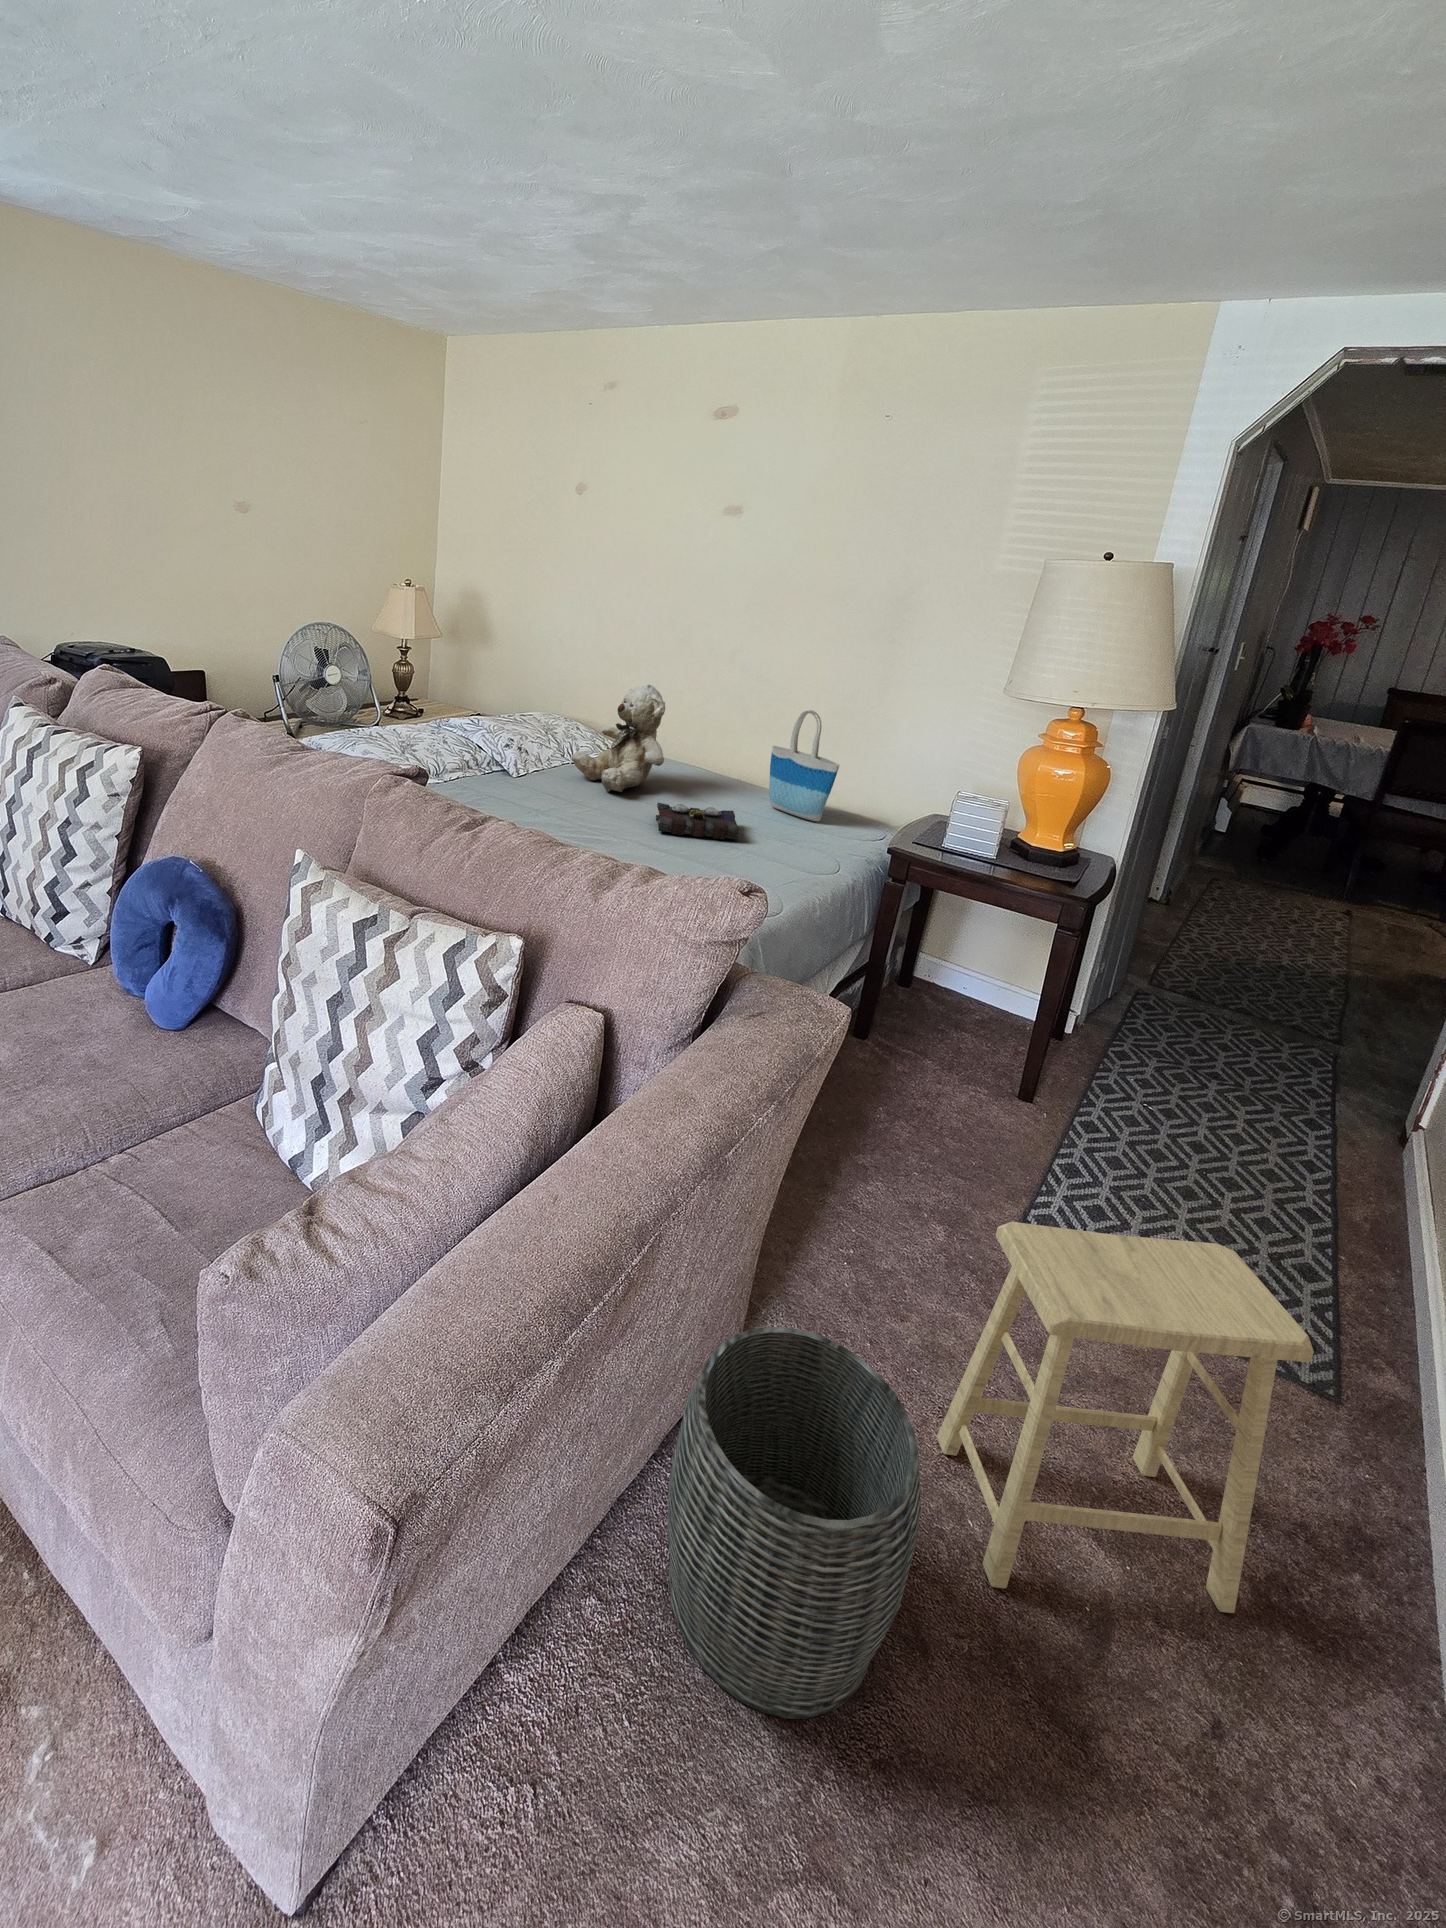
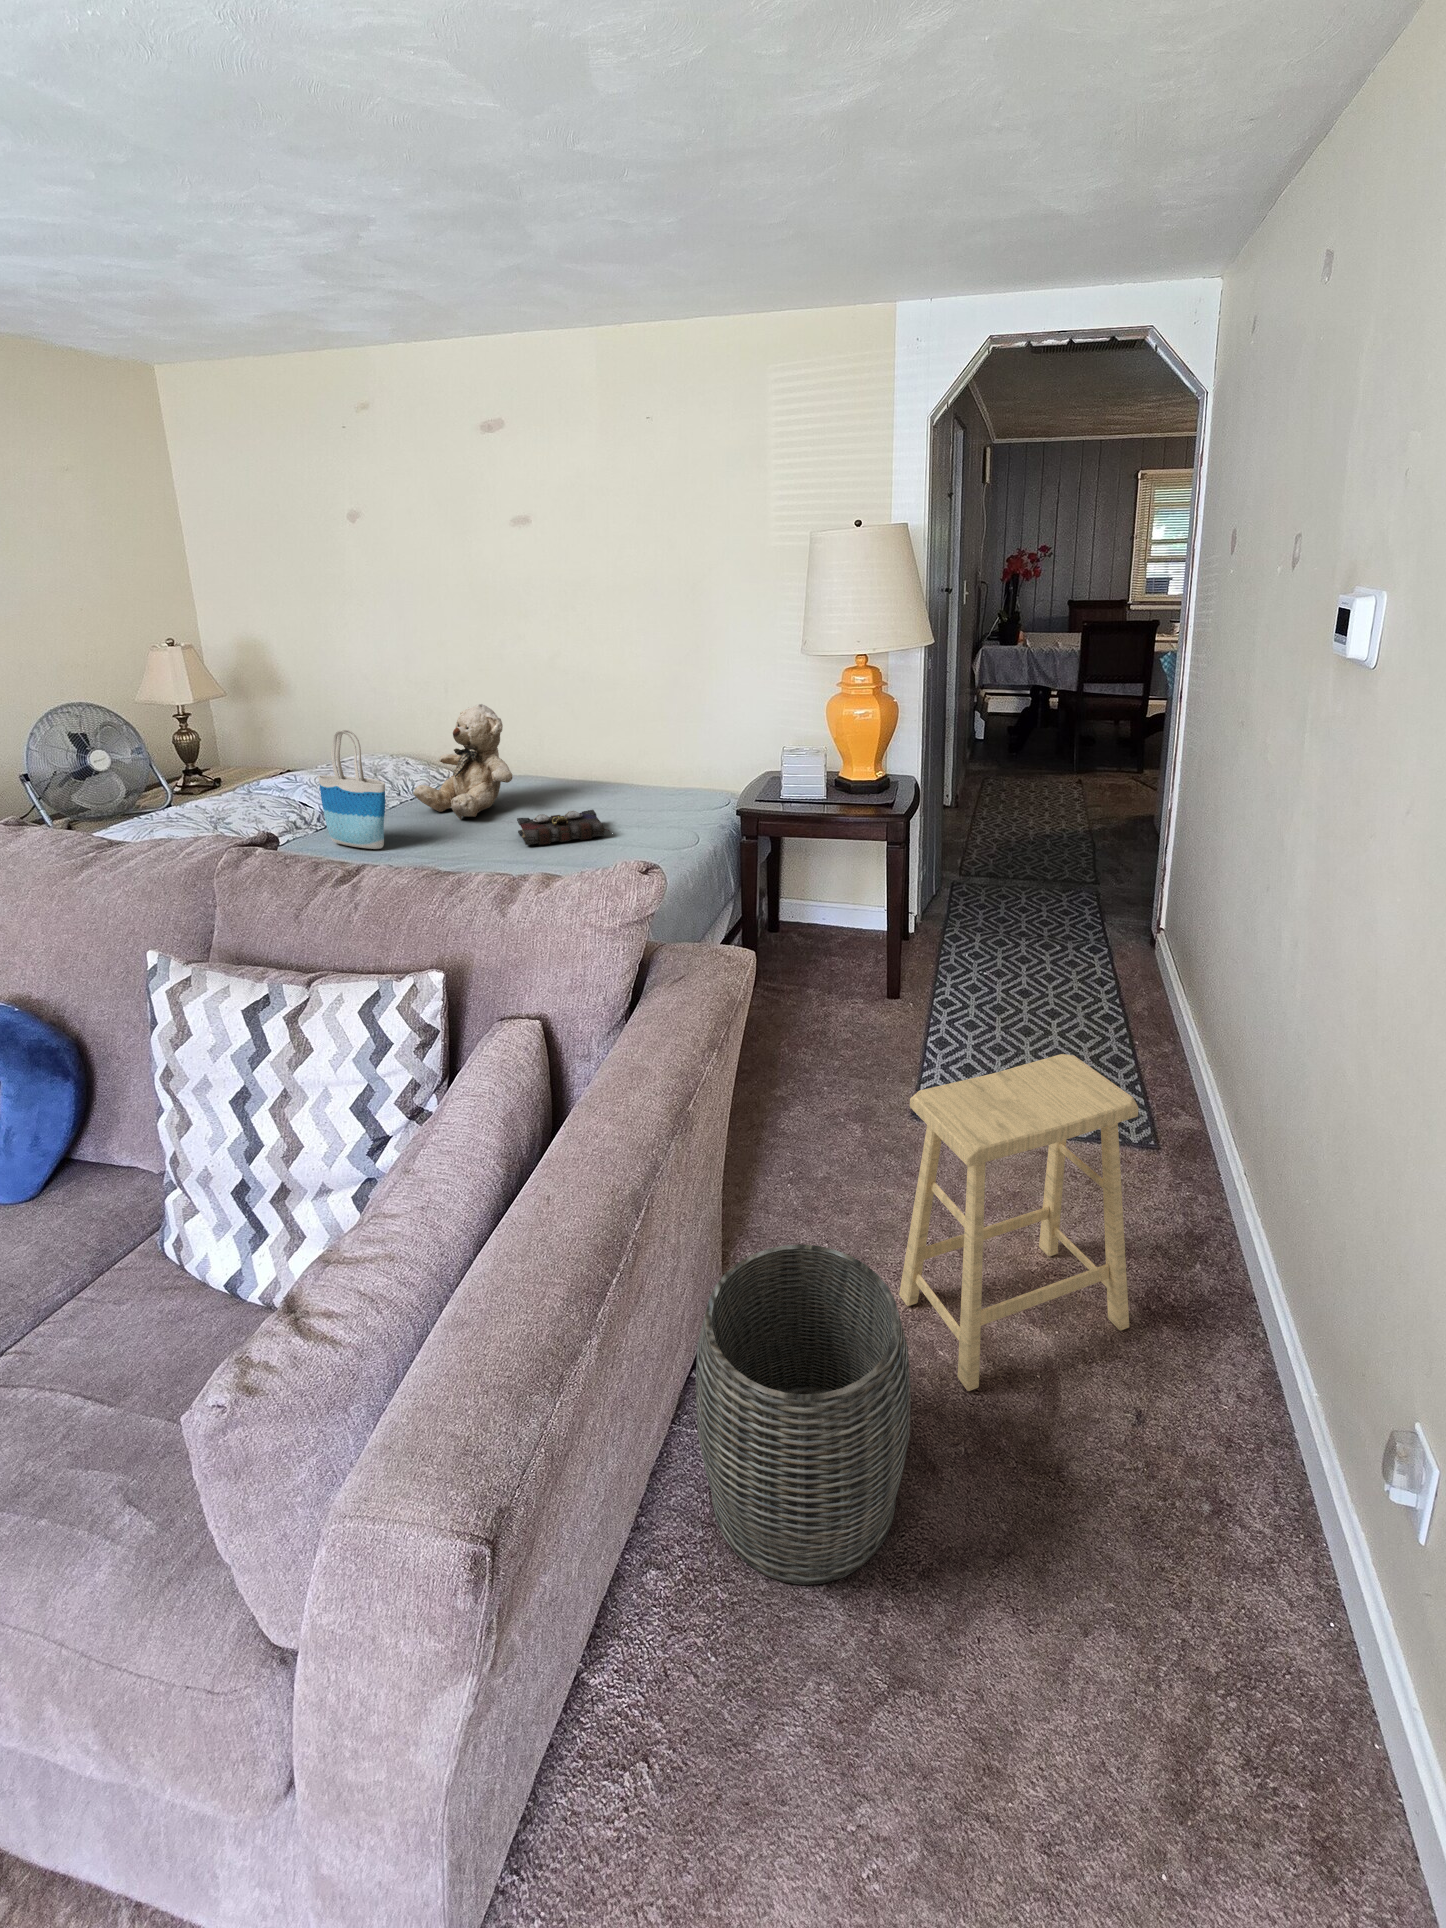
tote bag: present [769,710,840,821] -> present [318,730,385,849]

